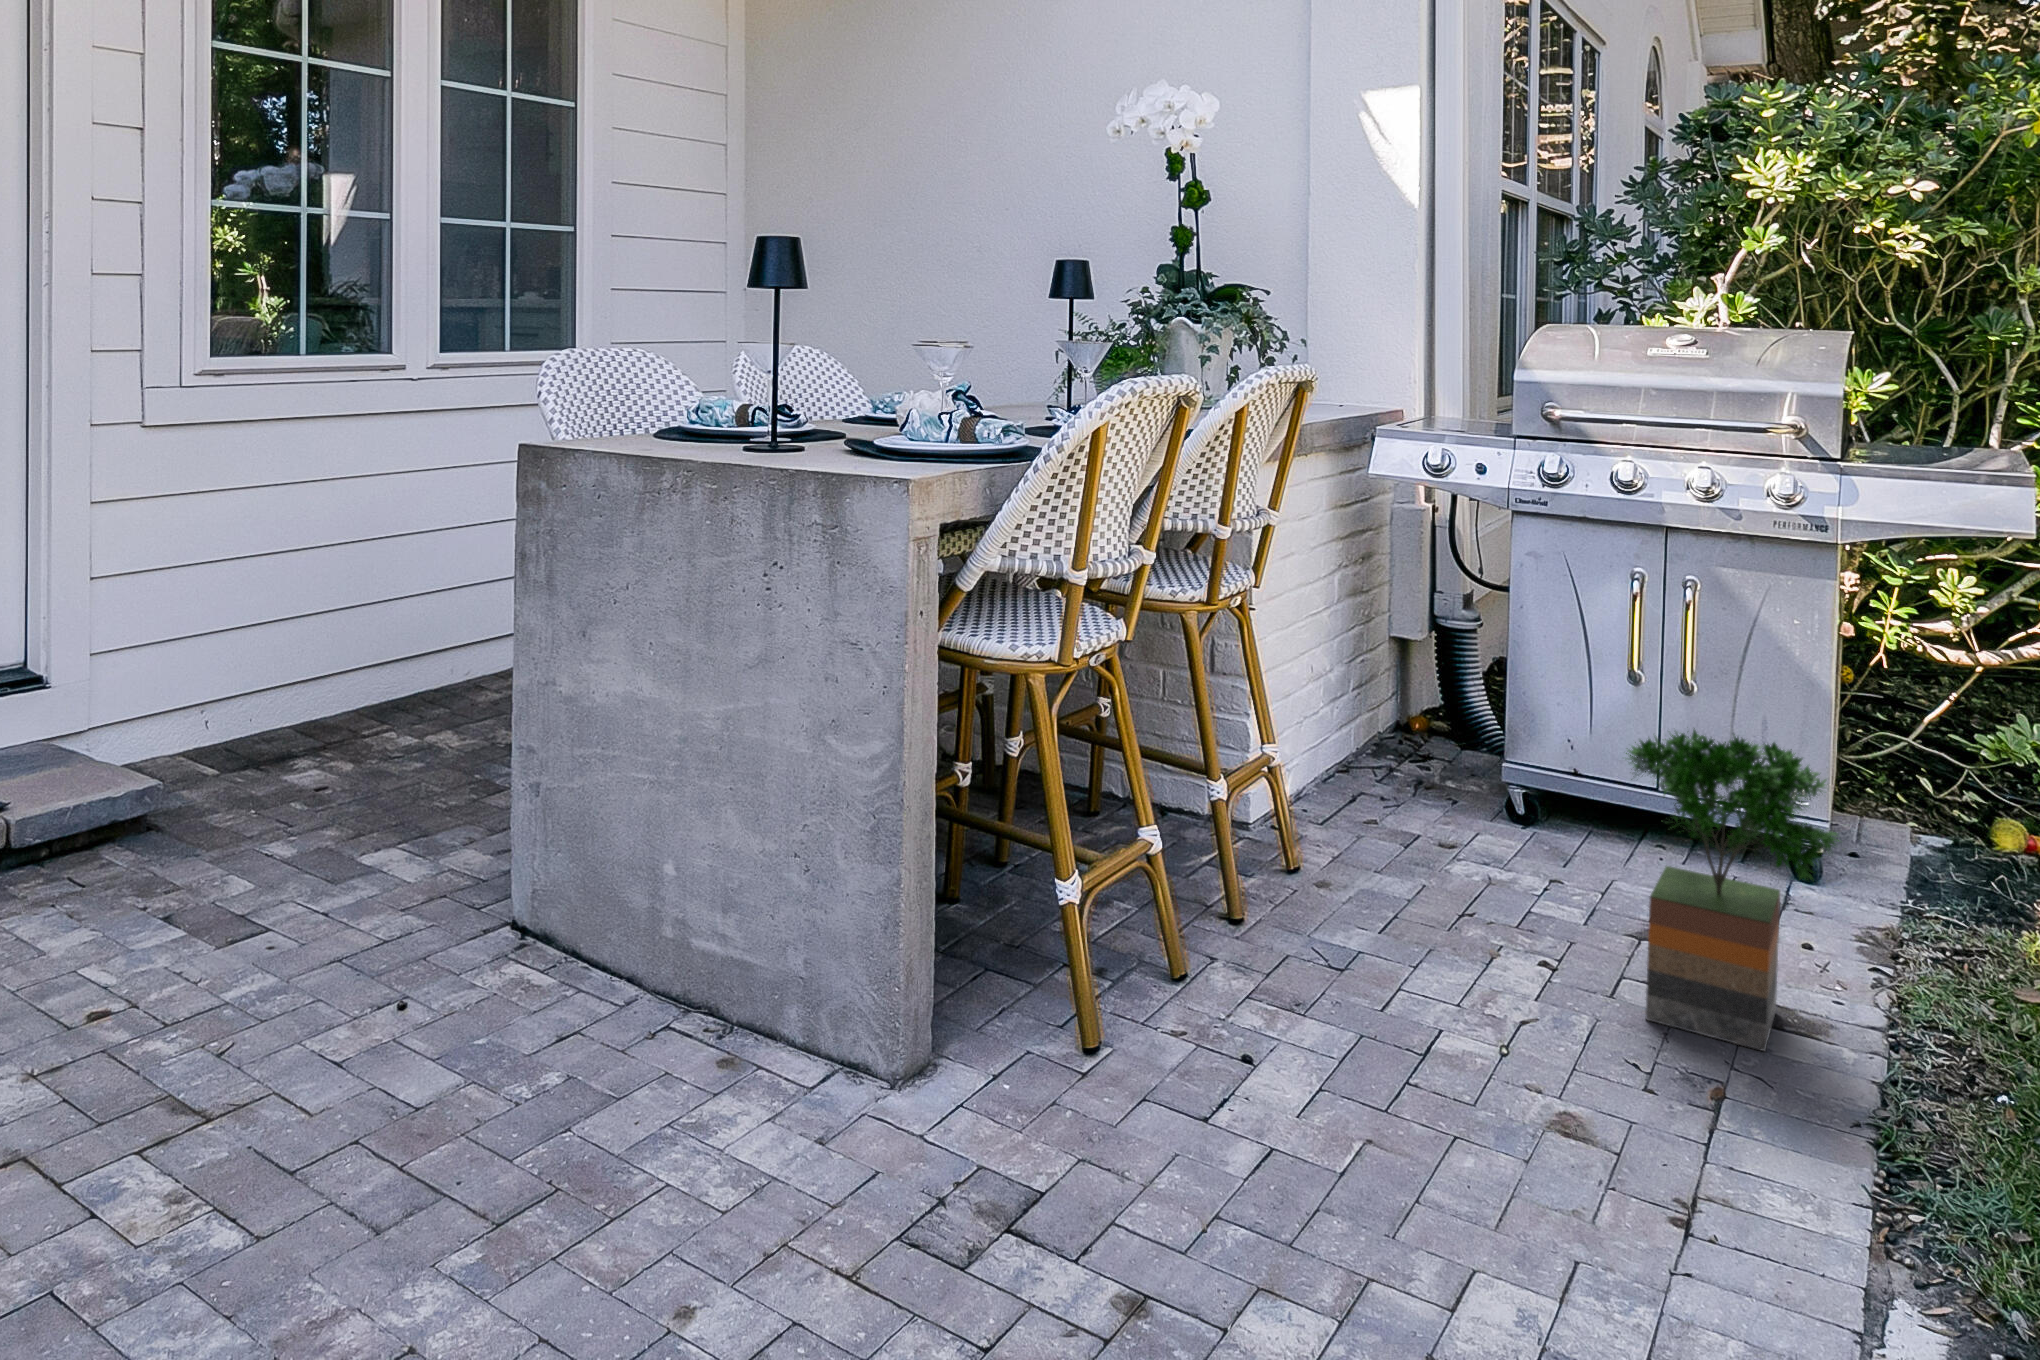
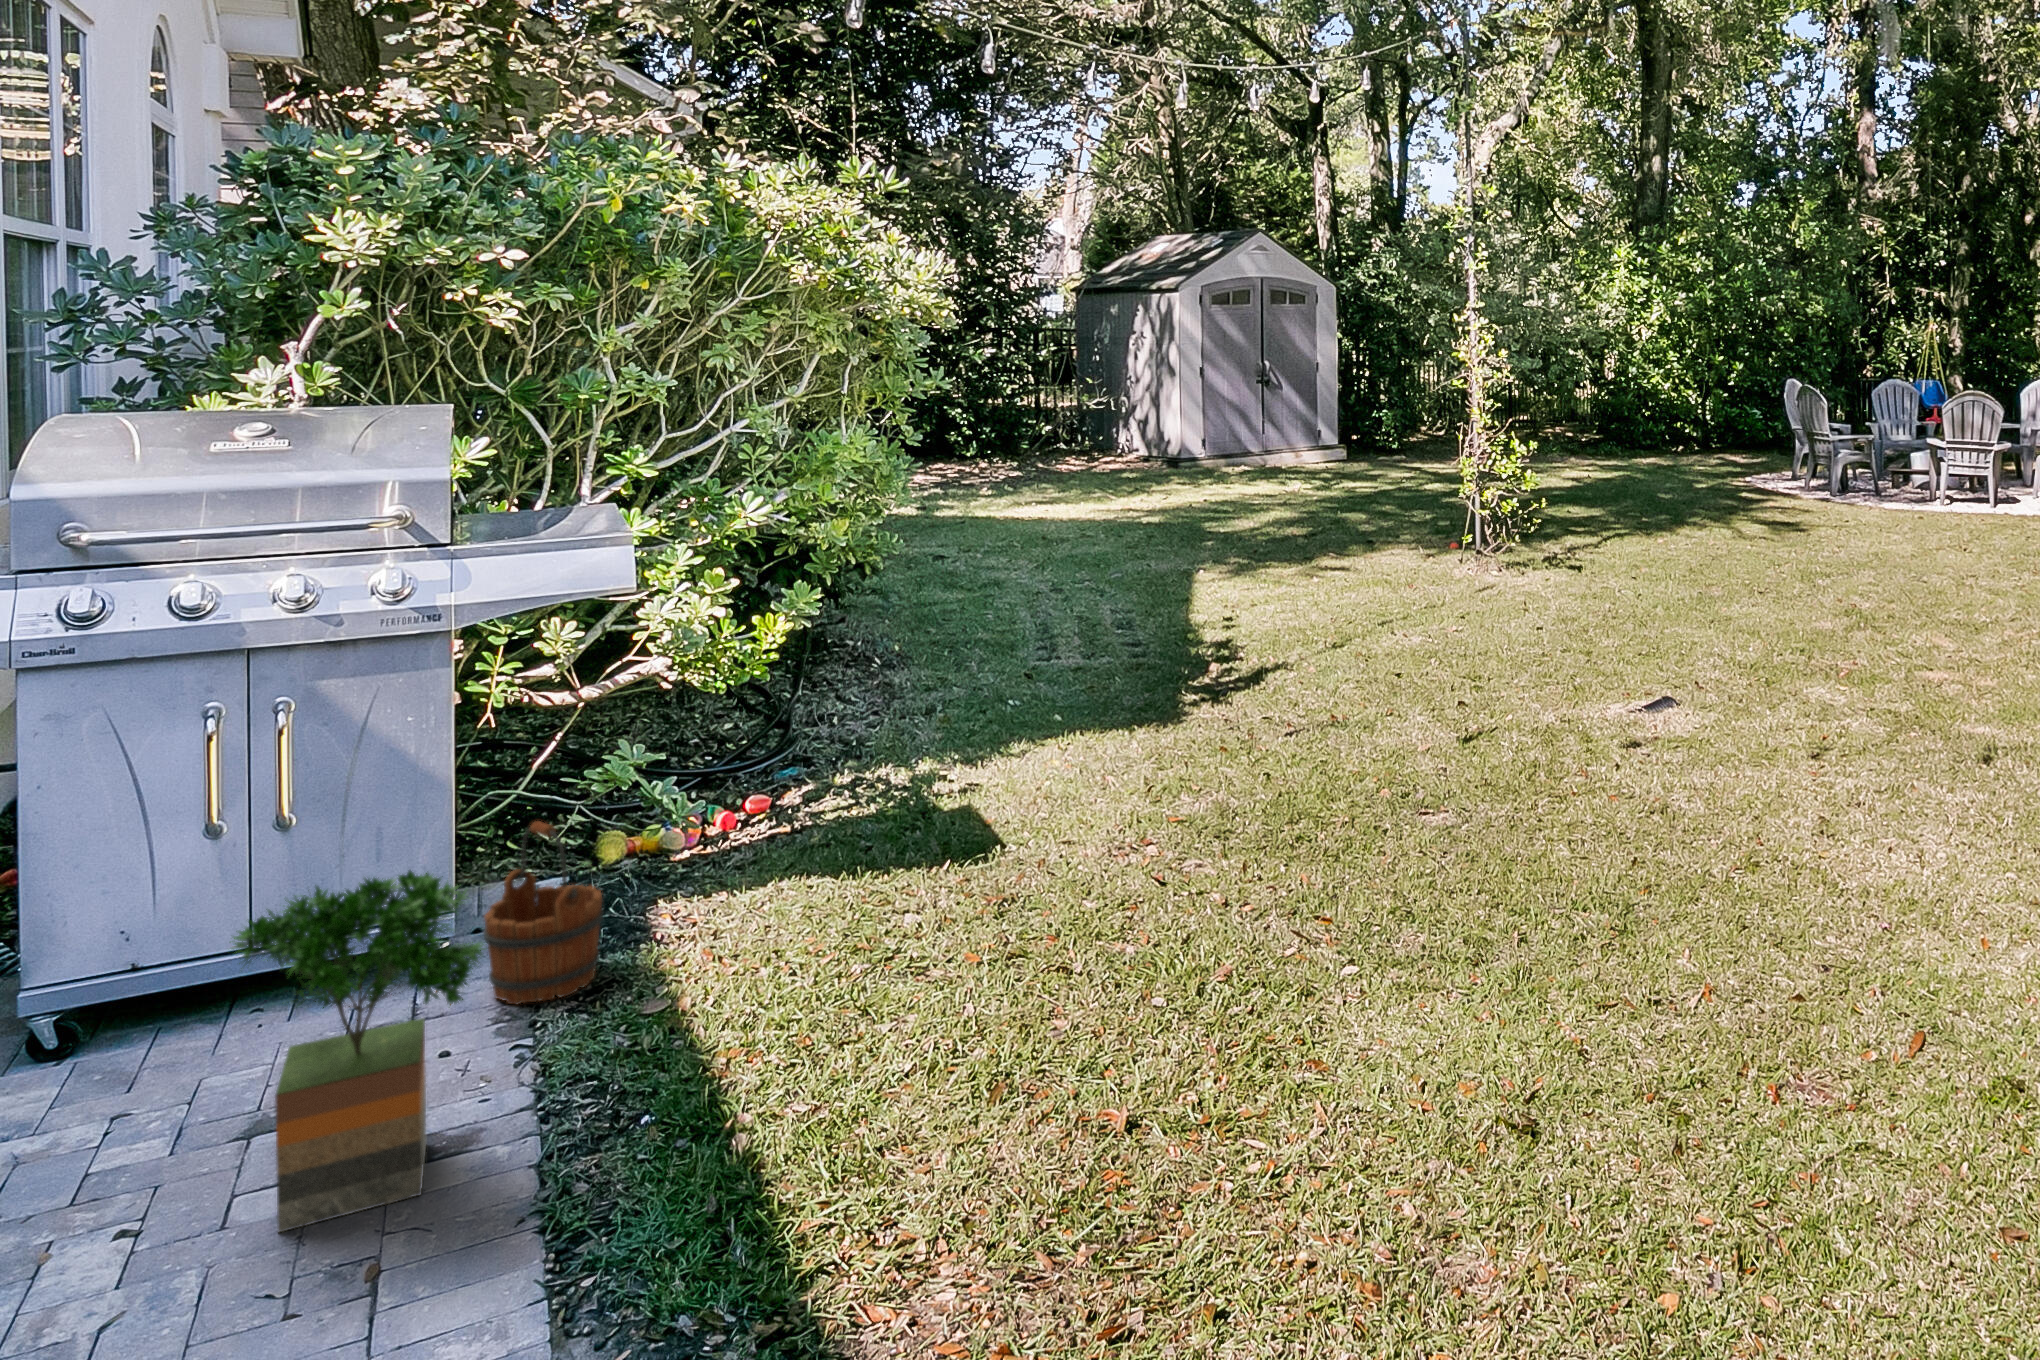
wooden bucket: none [1851,754,1978,947] -> present [484,821,603,1004]

